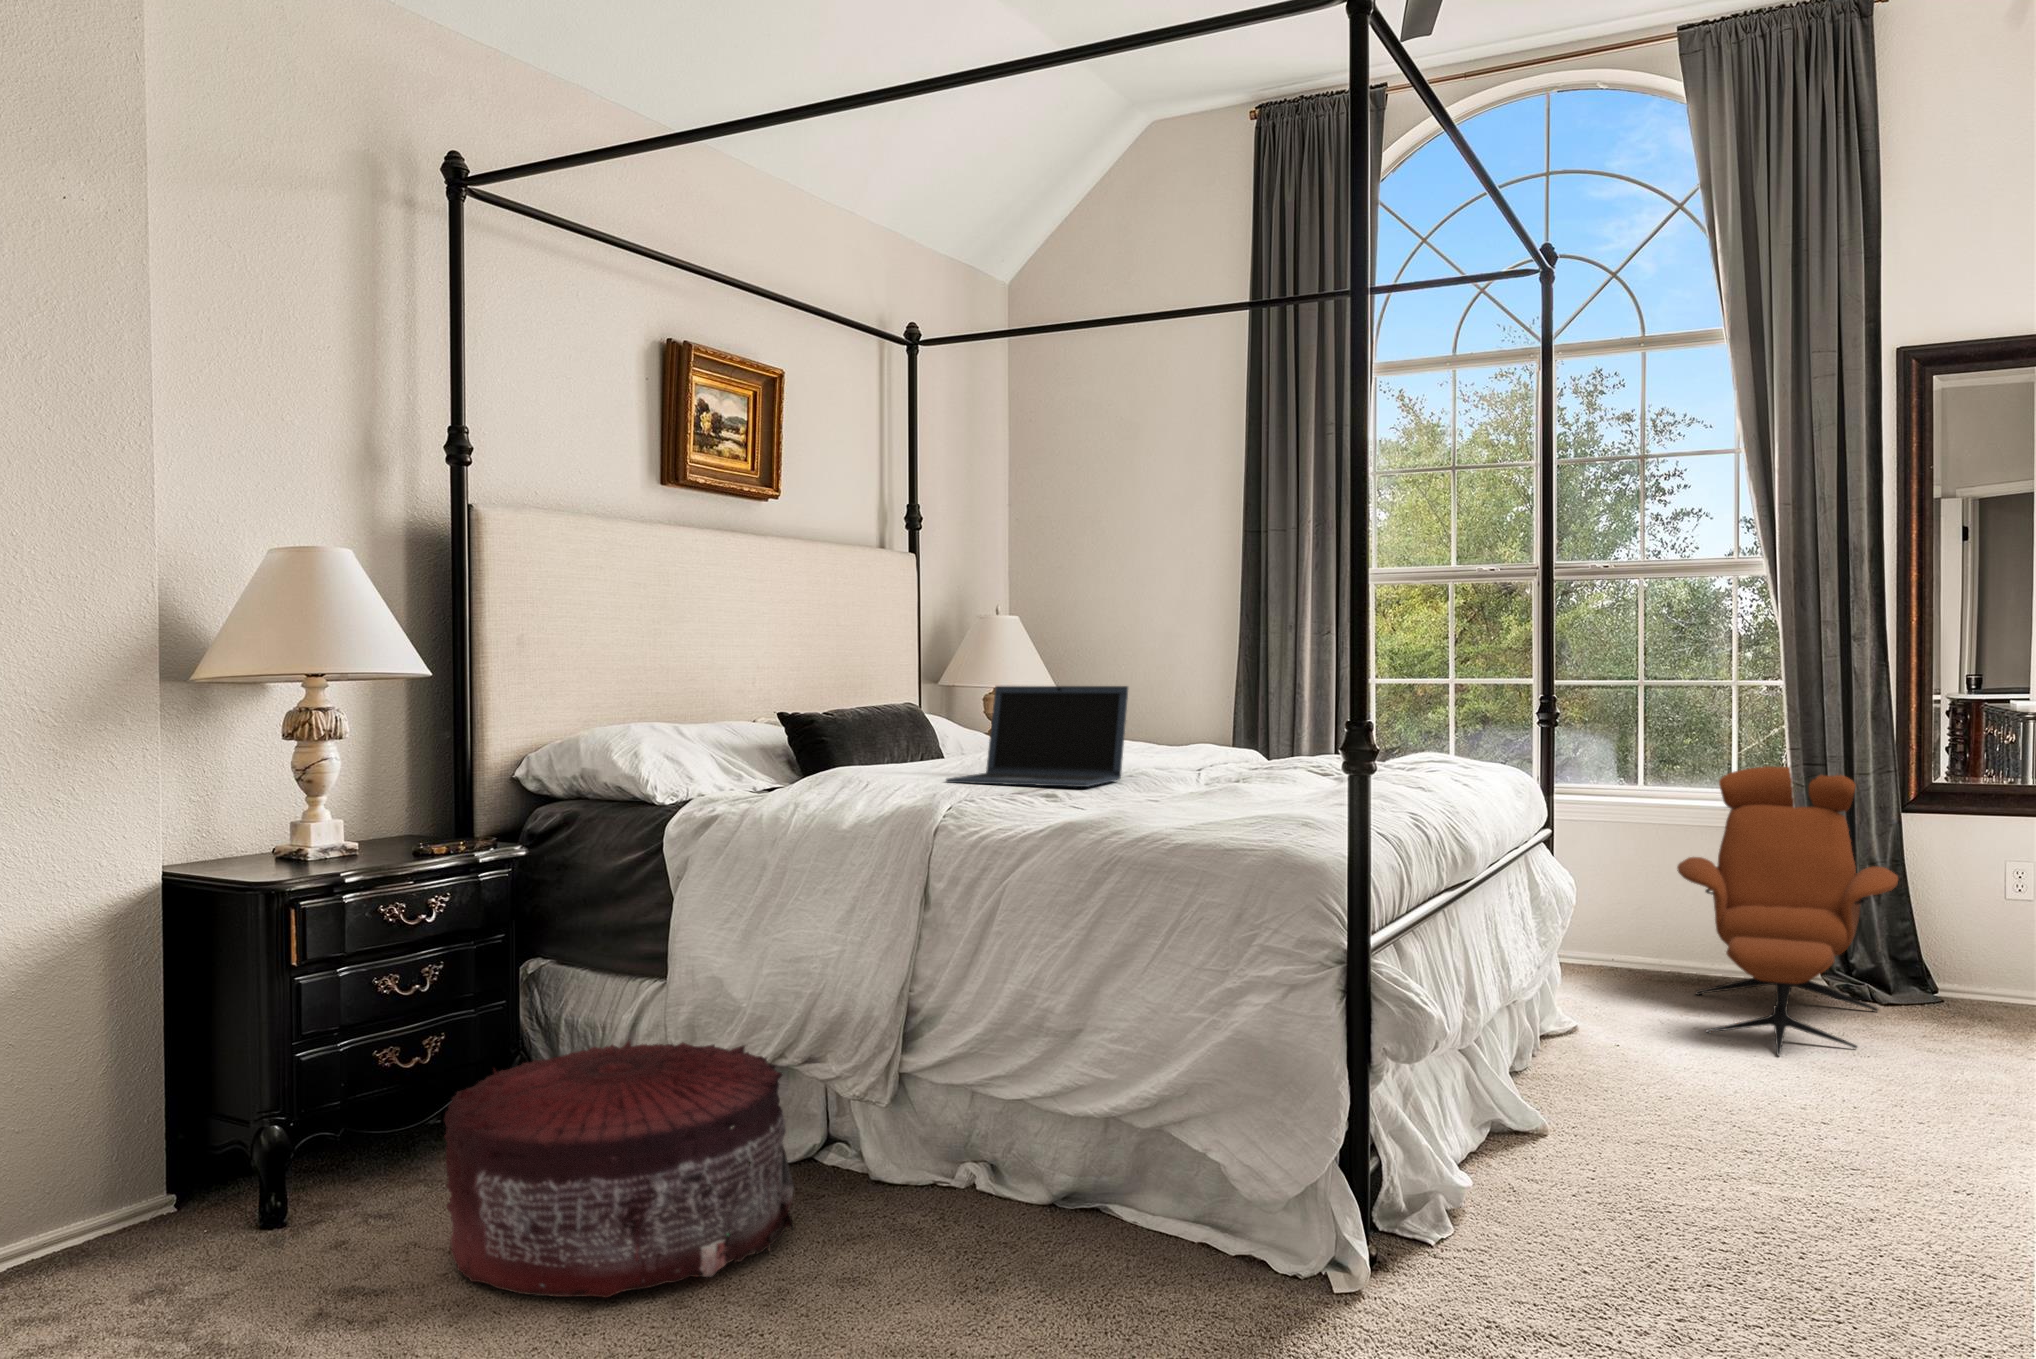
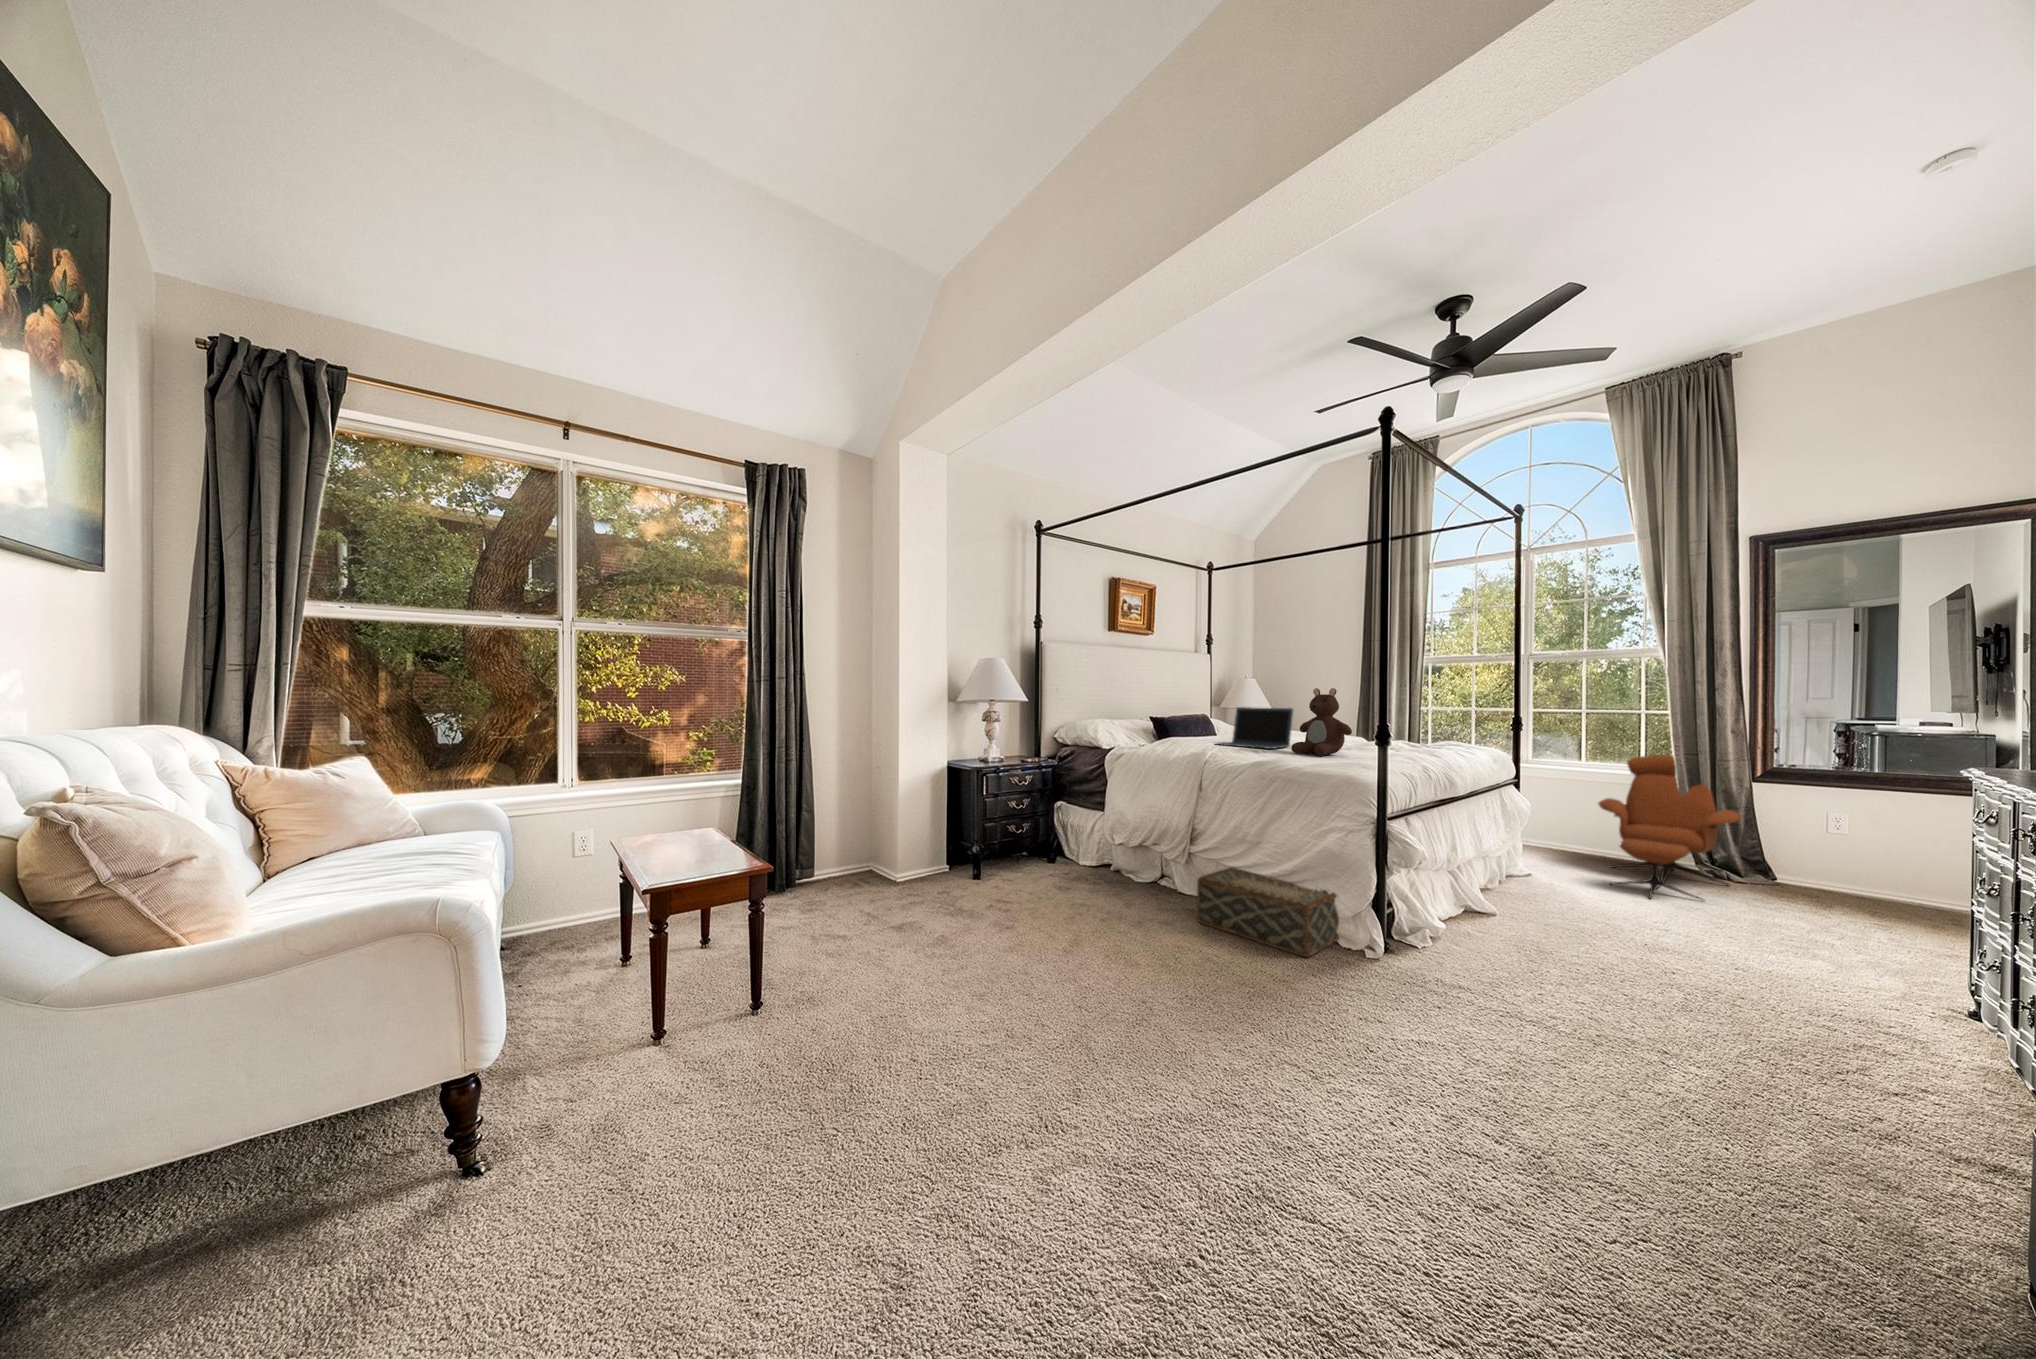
teddy bear: none [1135,634,1268,800] -> present [1291,688,1352,756]
pouf: present [444,1041,794,1297] -> none [1030,830,1148,915]
woven basket: none [928,1102,1268,1322] -> present [1197,868,1339,957]

